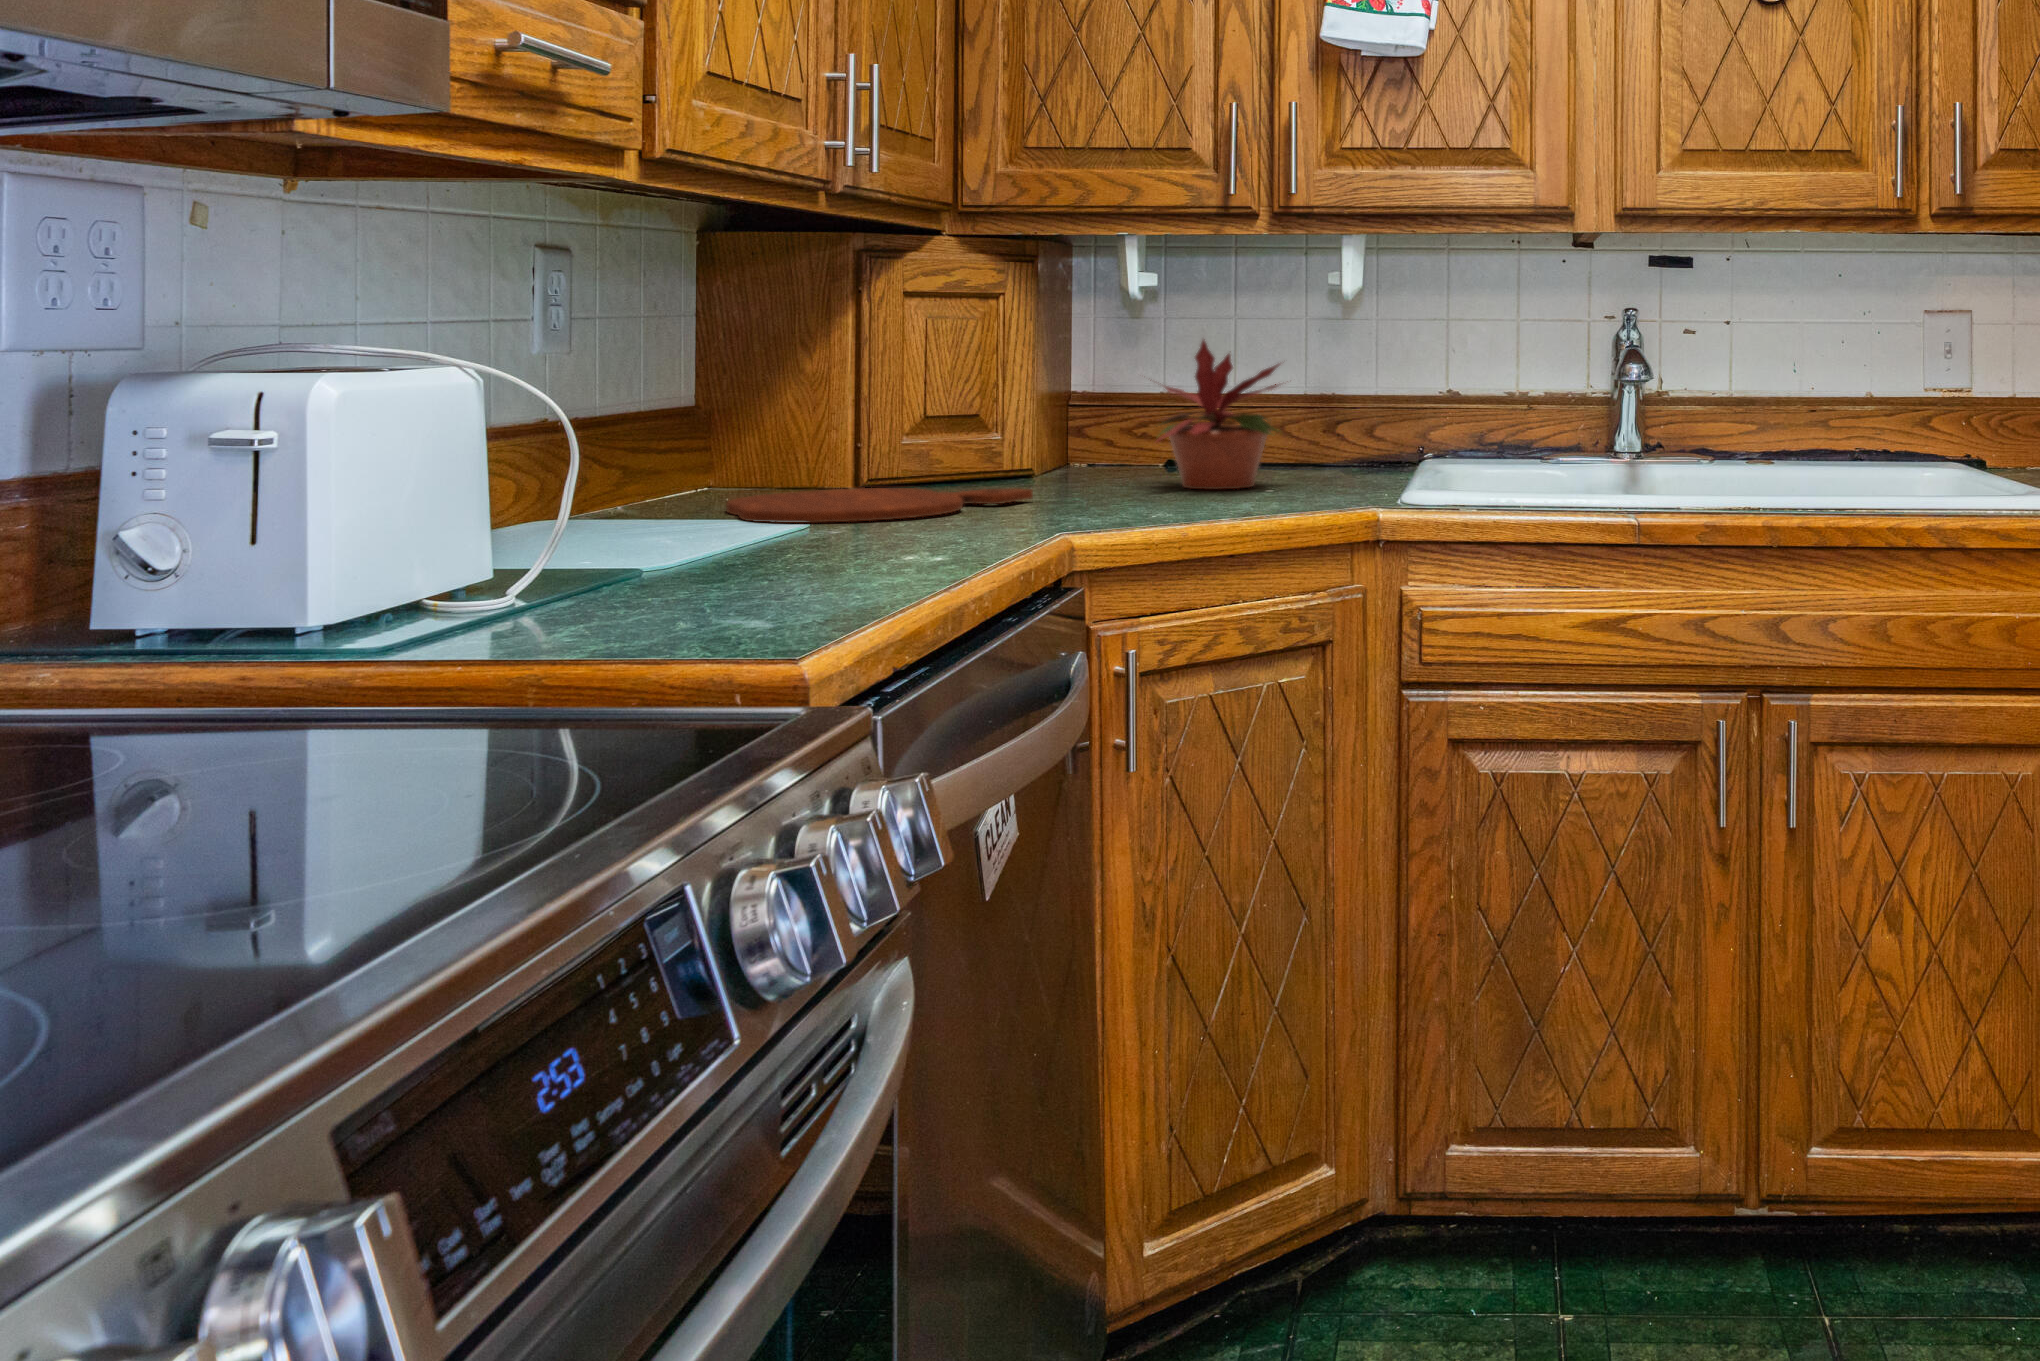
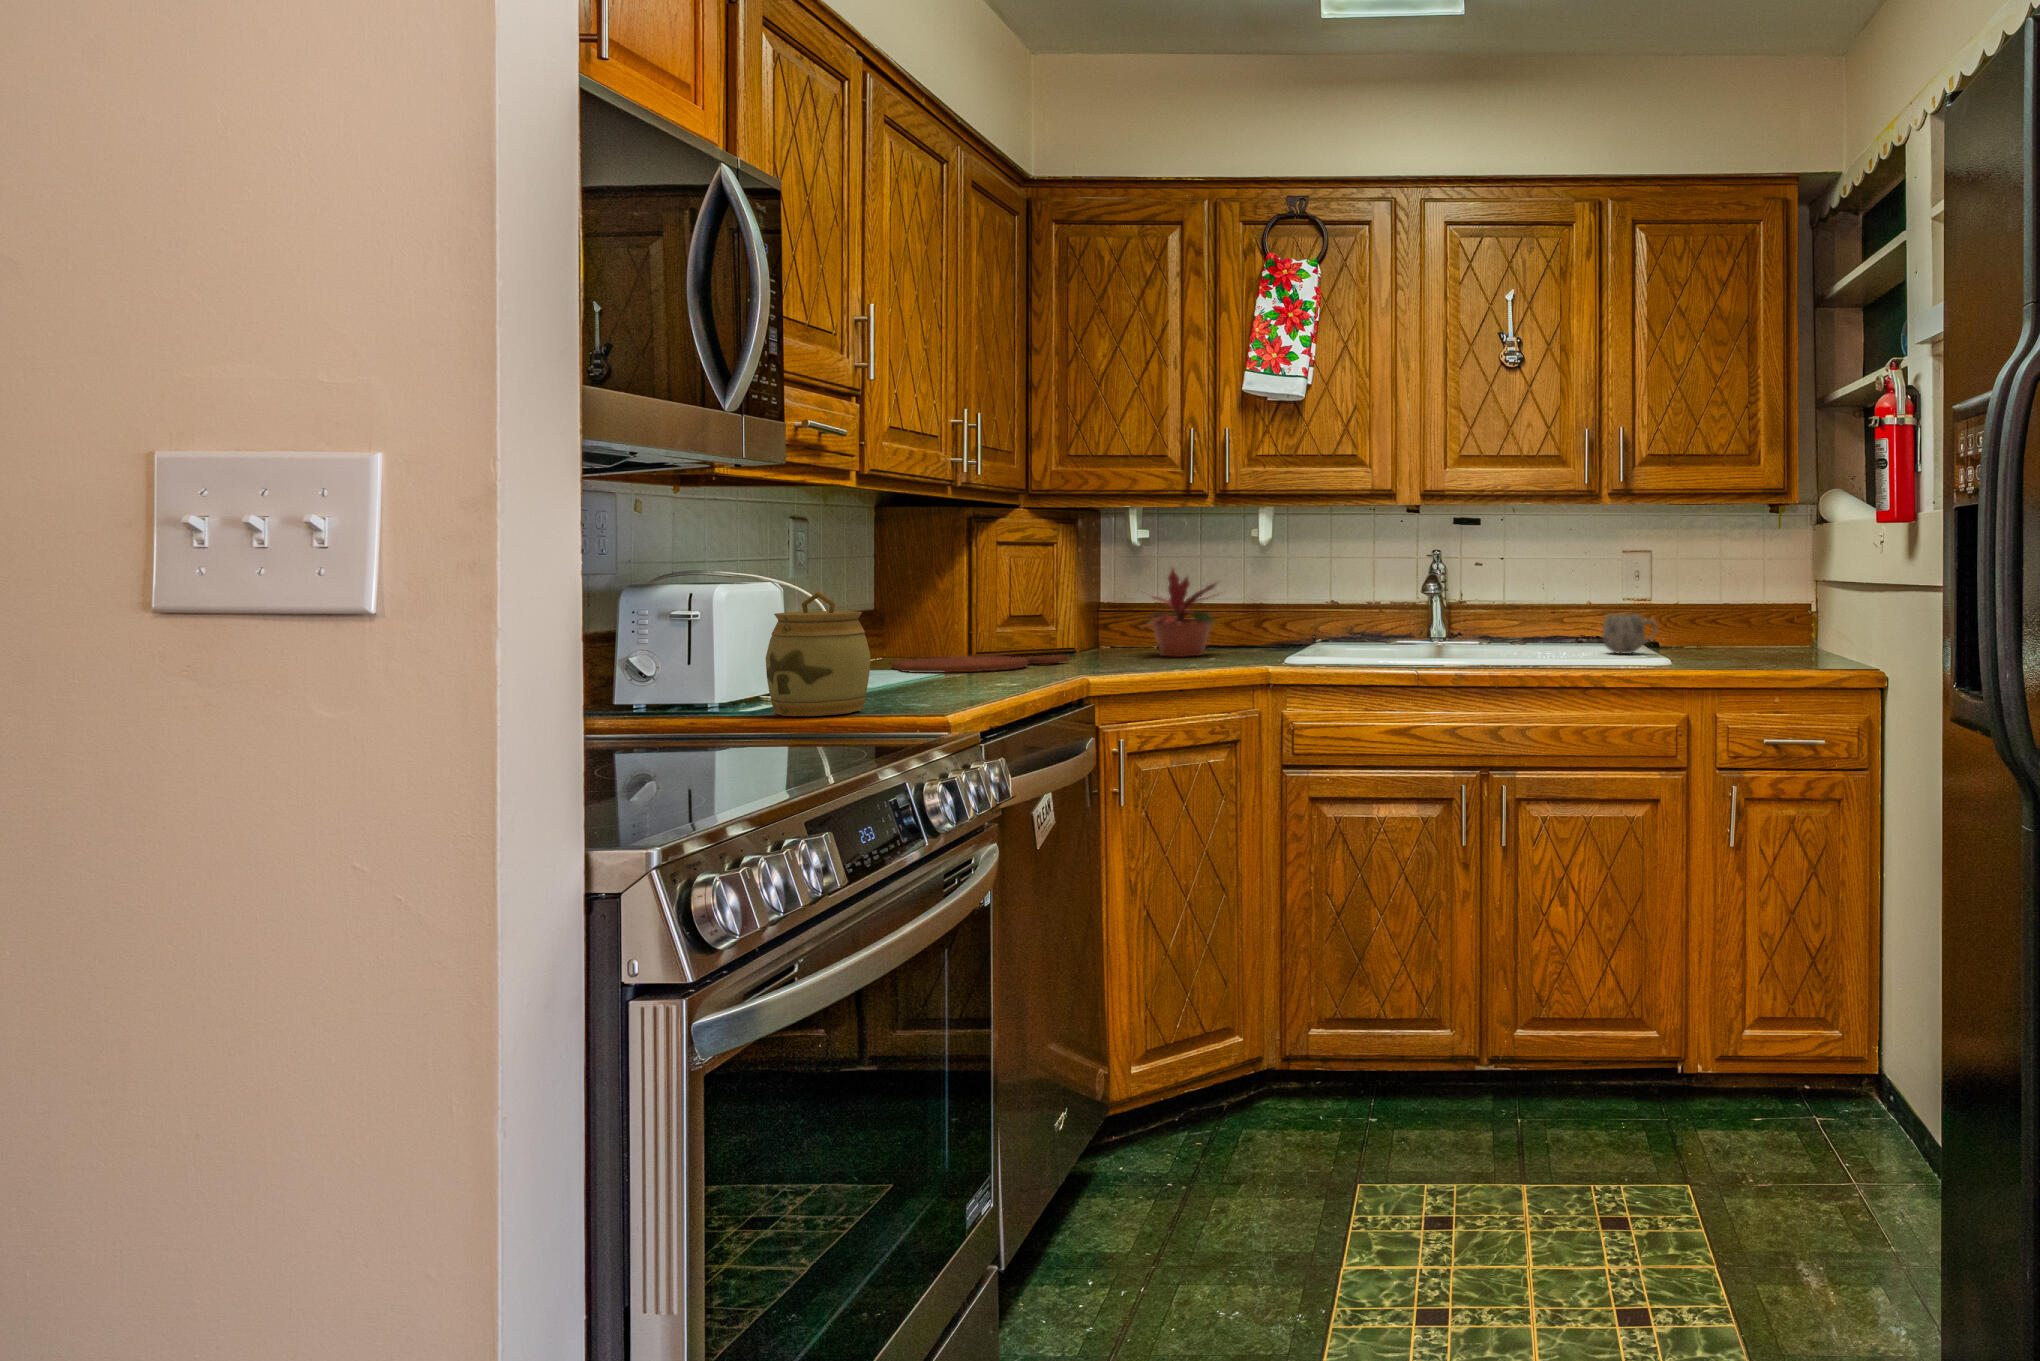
jar: none [426,376,648,640] -> present [766,591,870,716]
mug: none [1907,420,2001,487] -> present [1603,614,1657,654]

